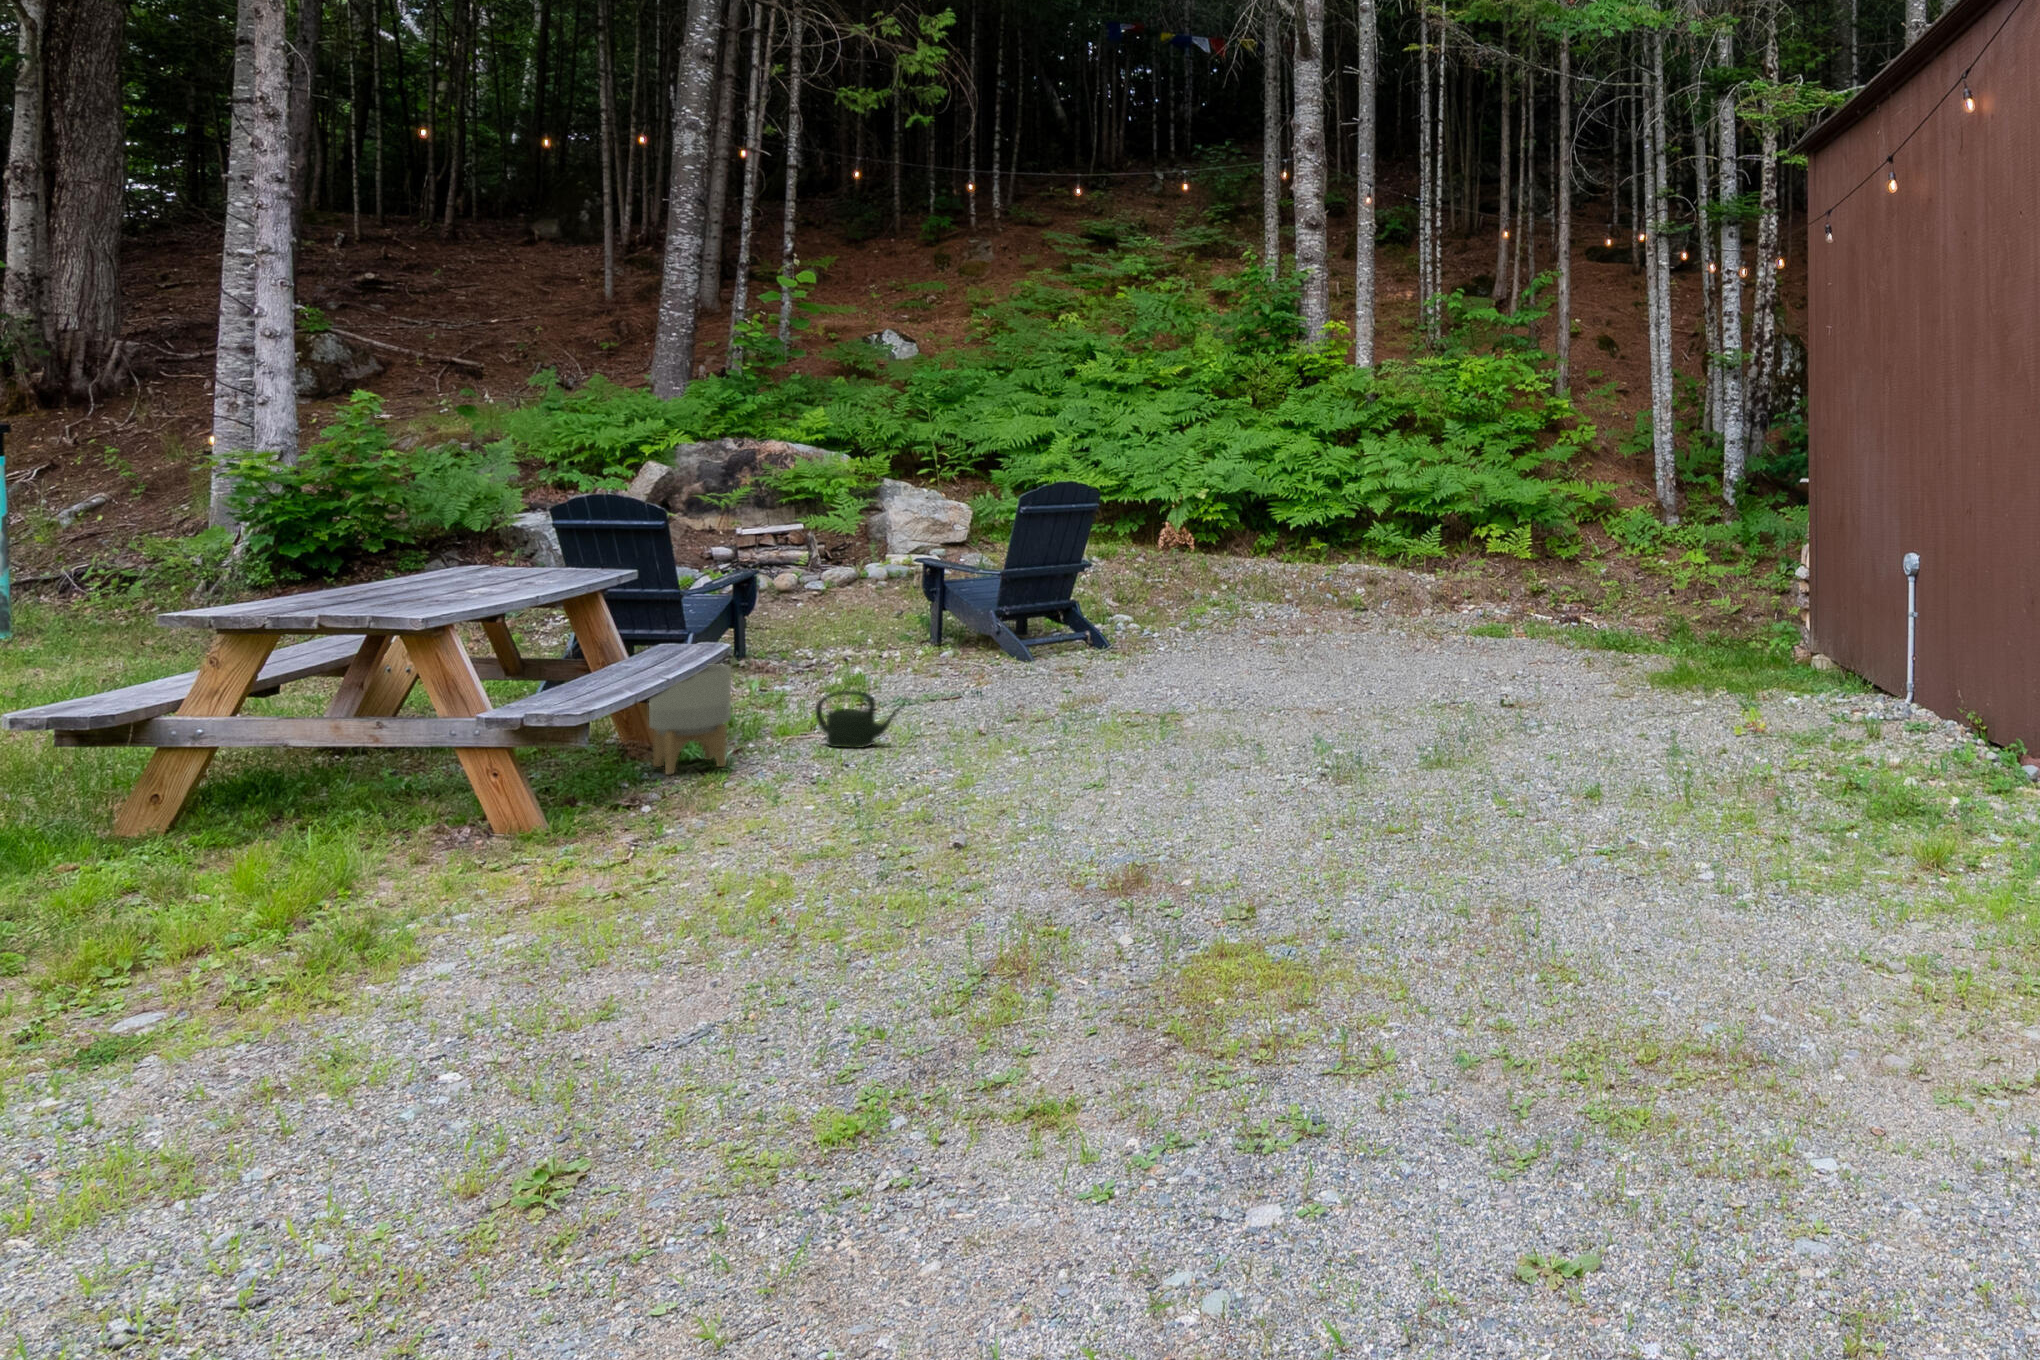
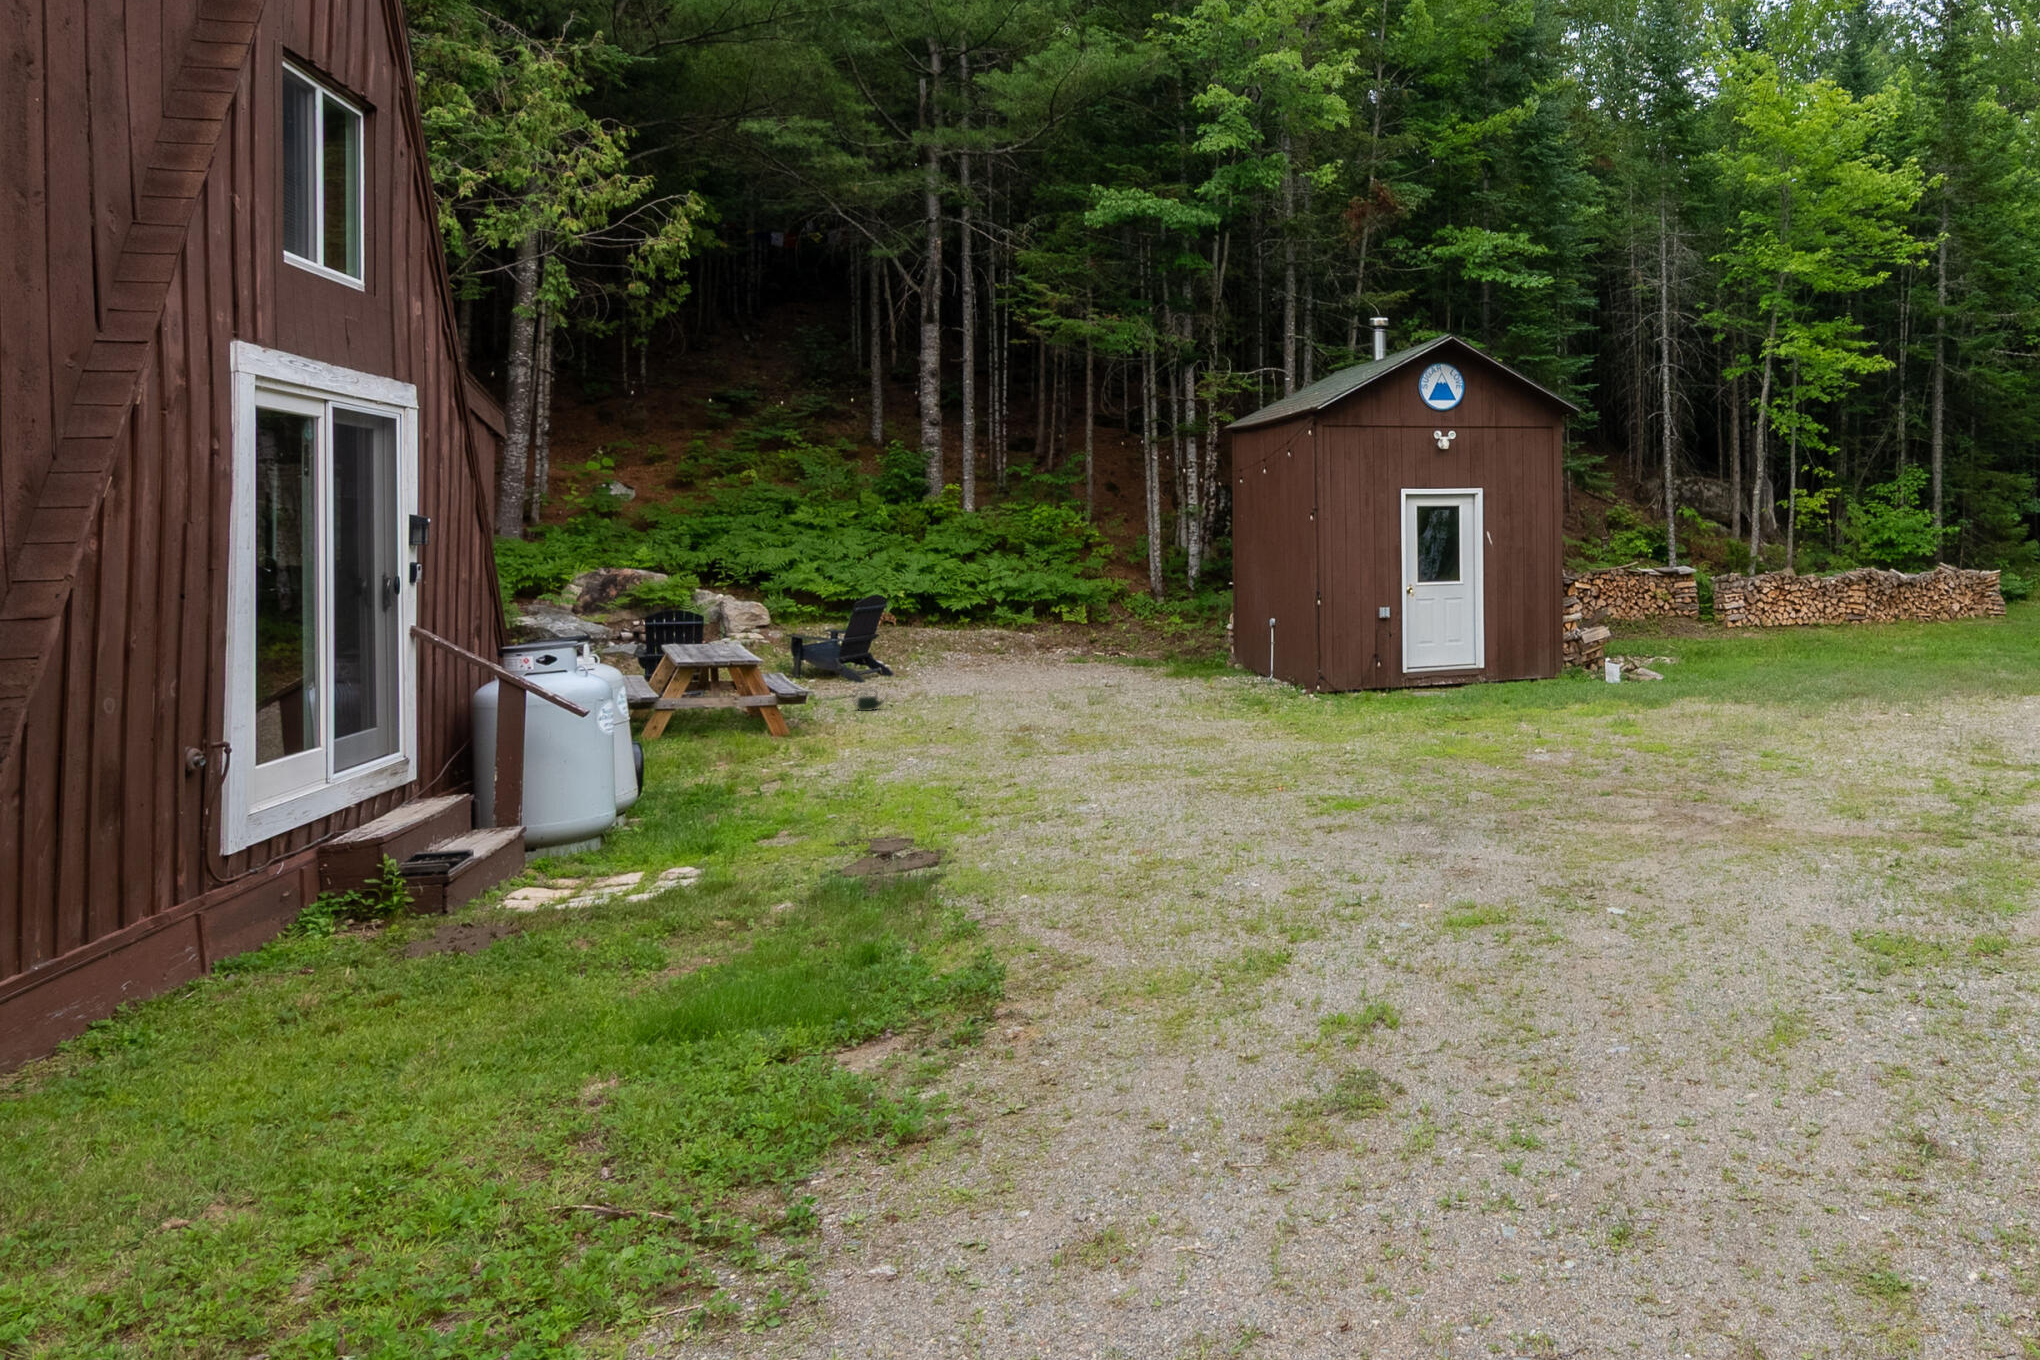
planter: present [649,665,731,774] -> none [804,680,834,720]

